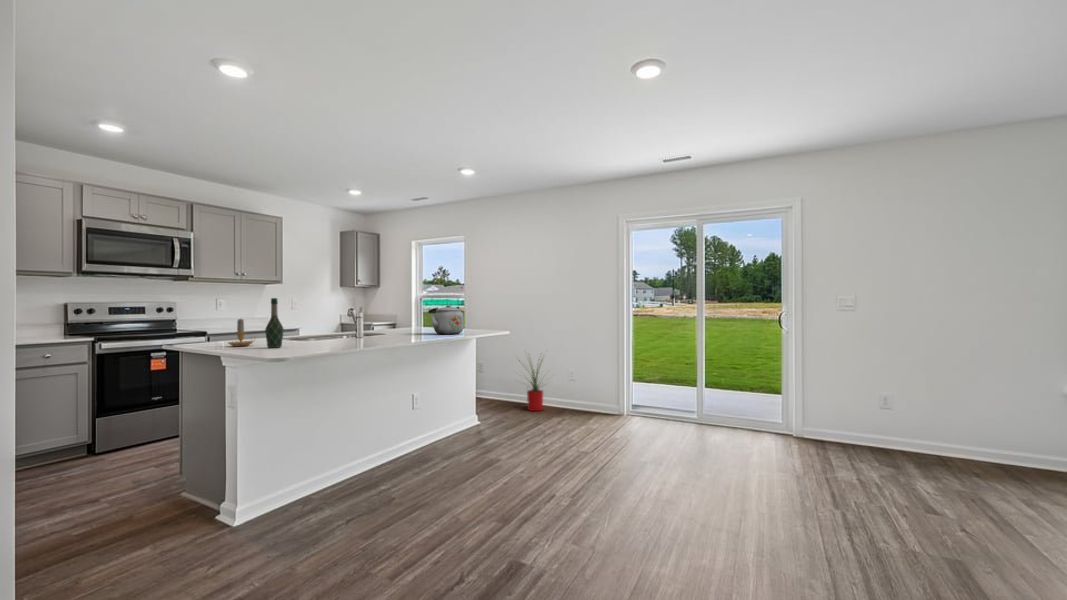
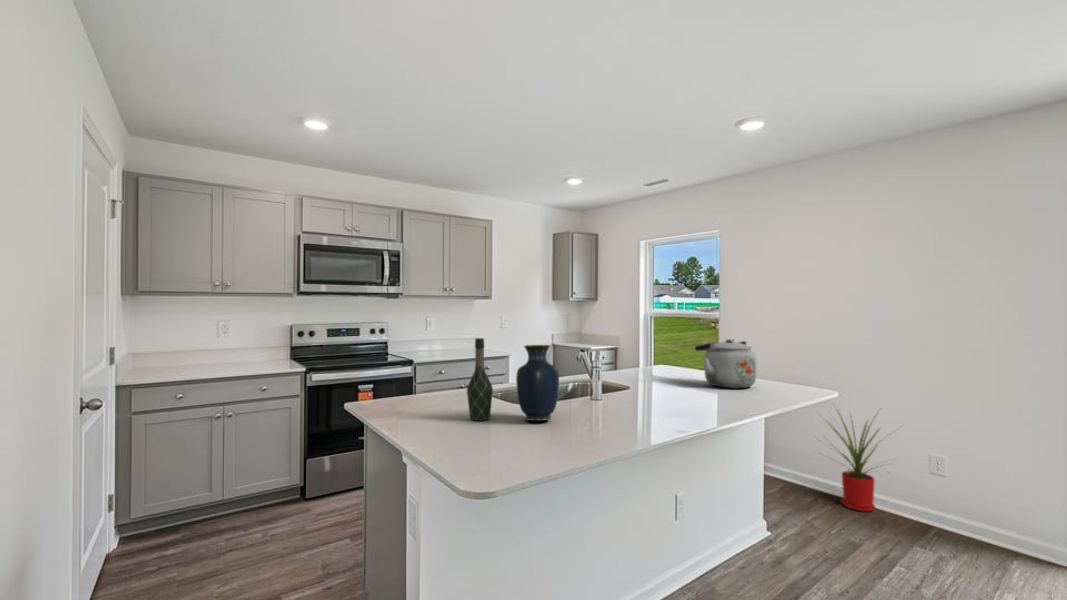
vase: none [300,301,328,346] -> present [516,345,559,421]
candle: present [228,319,253,346] -> none [420,364,456,408]

